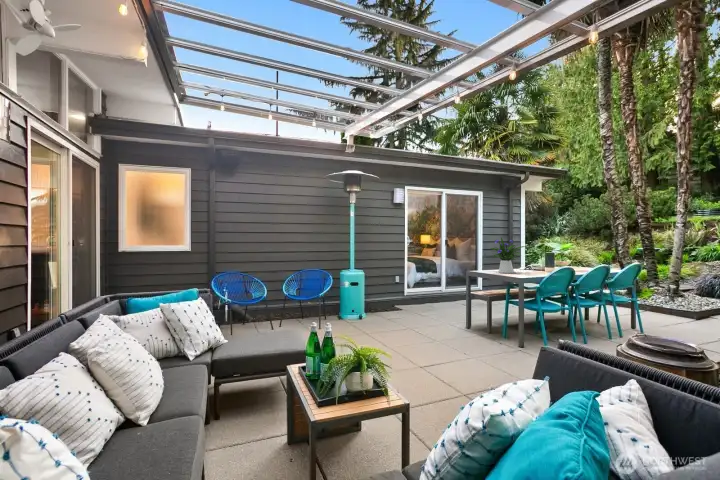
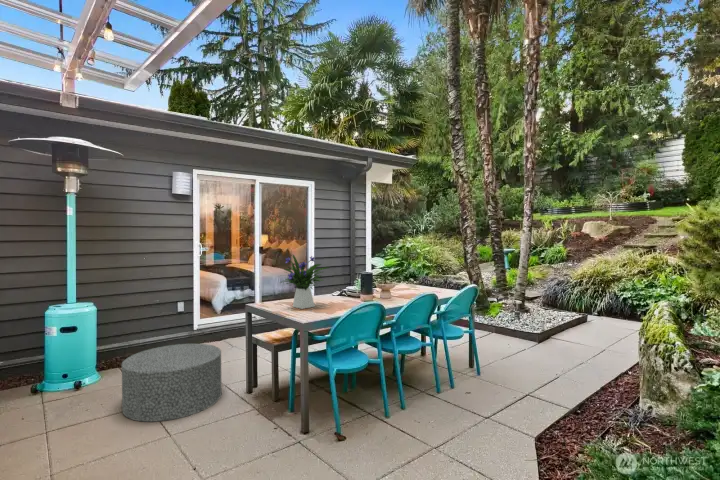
ottoman: none [395,296,450,335] -> present [122,344,222,422]

